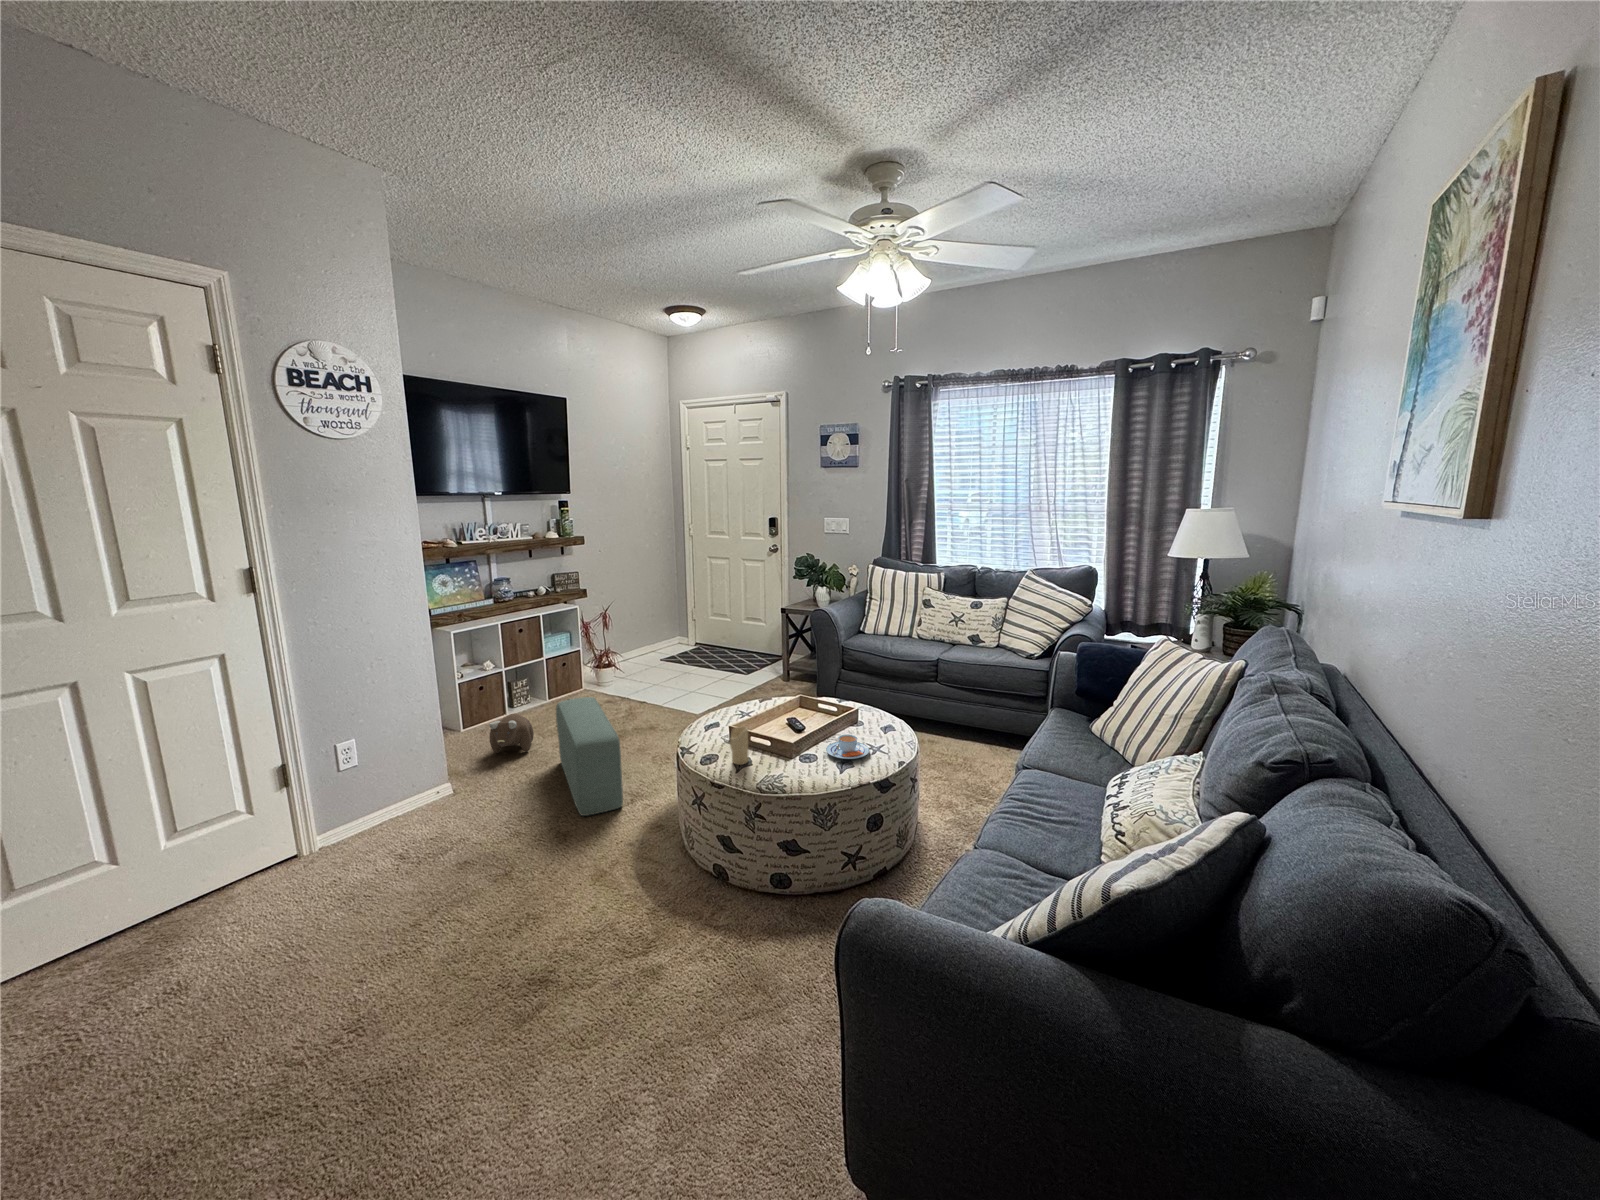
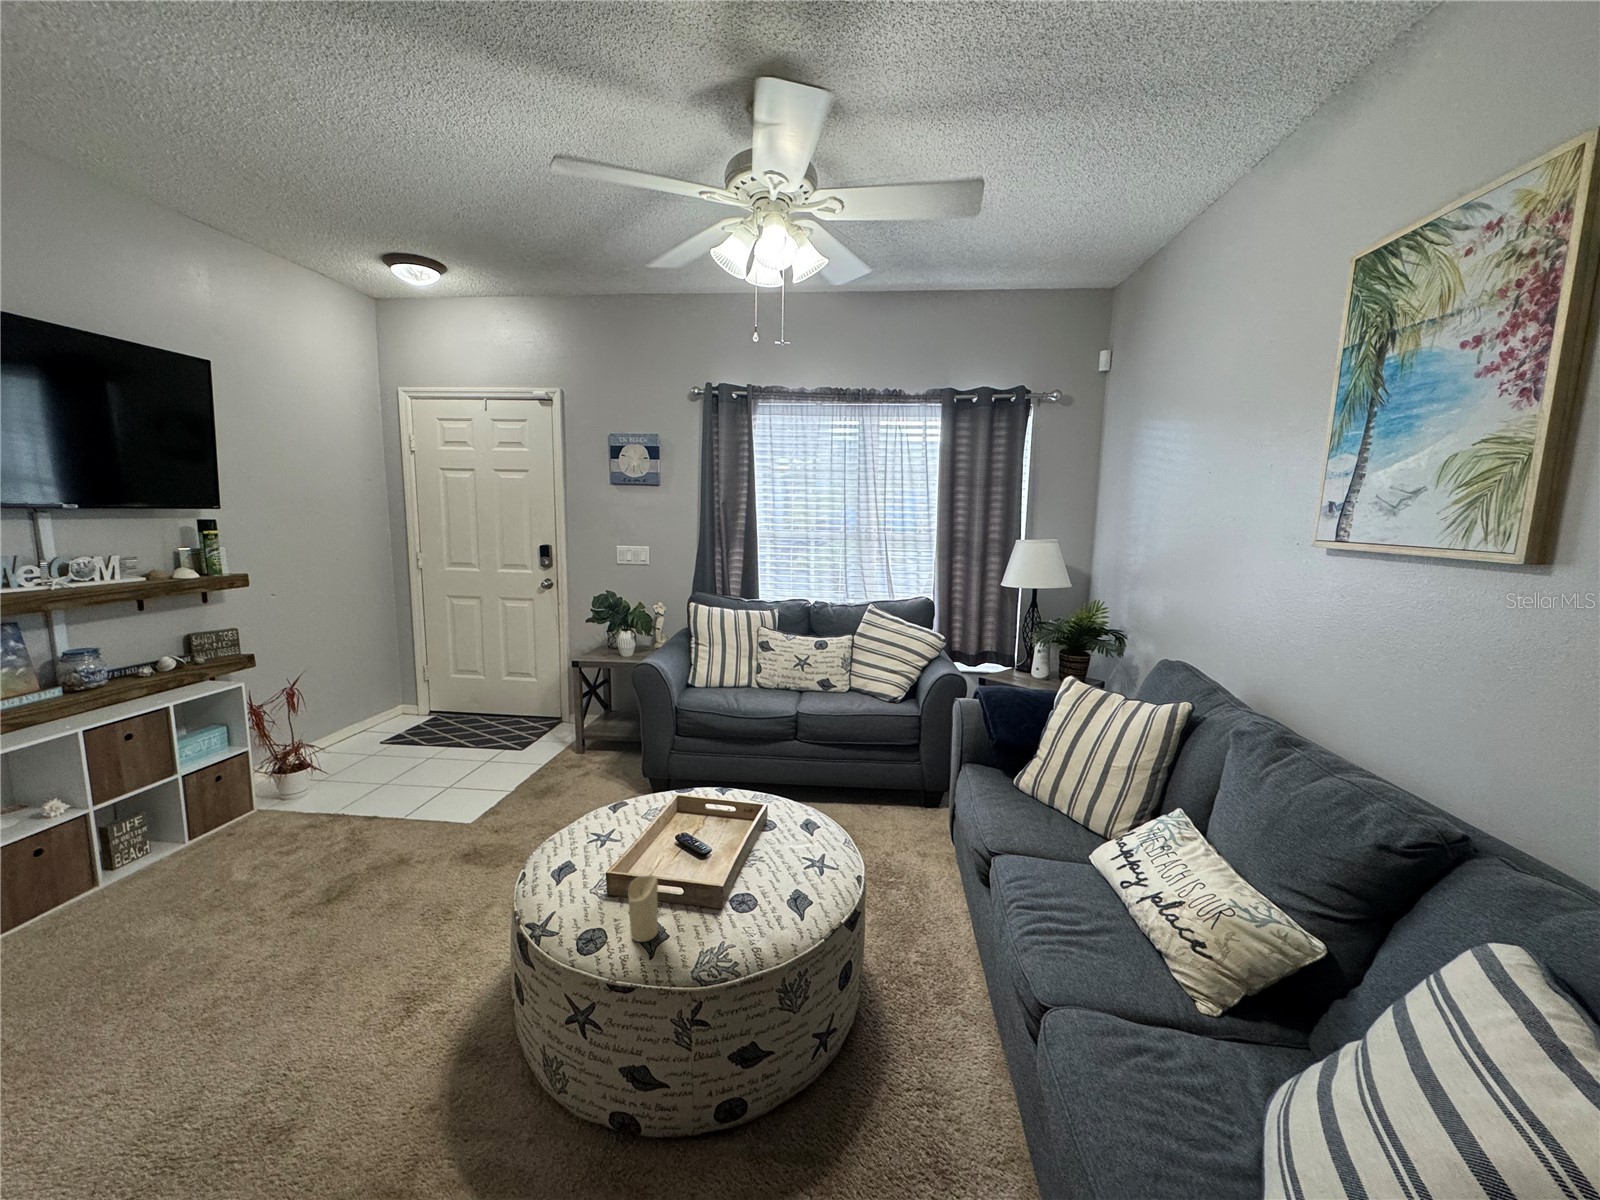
pouf: present [556,697,623,816] -> none [224,839,385,1075]
plush toy: present [489,714,534,753] -> none [62,891,167,973]
teacup: present [826,734,869,759] -> none [762,851,824,892]

